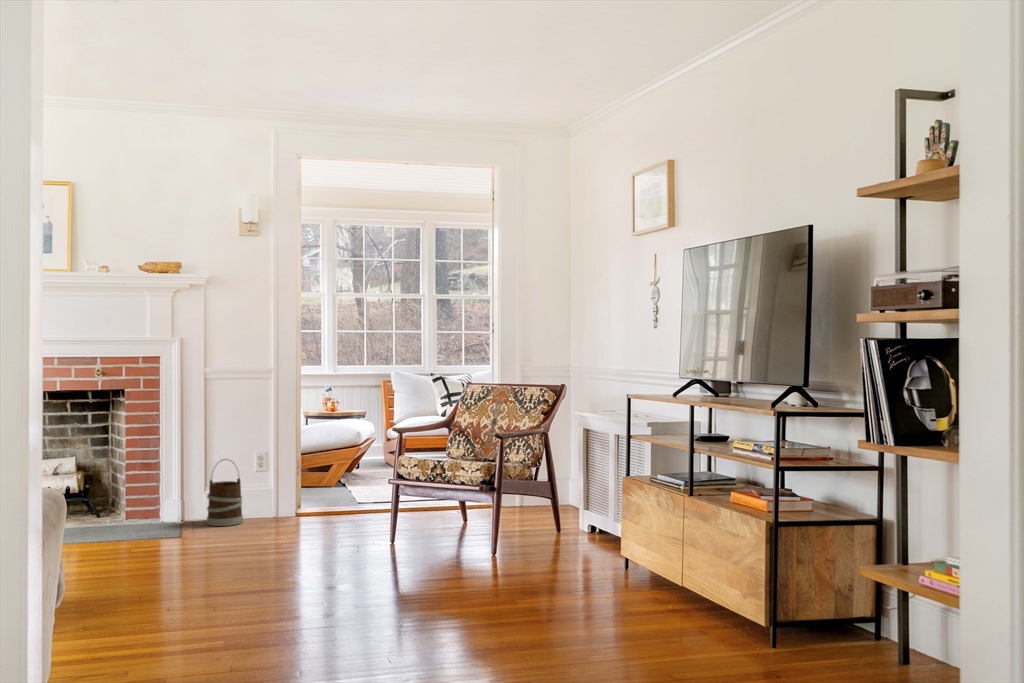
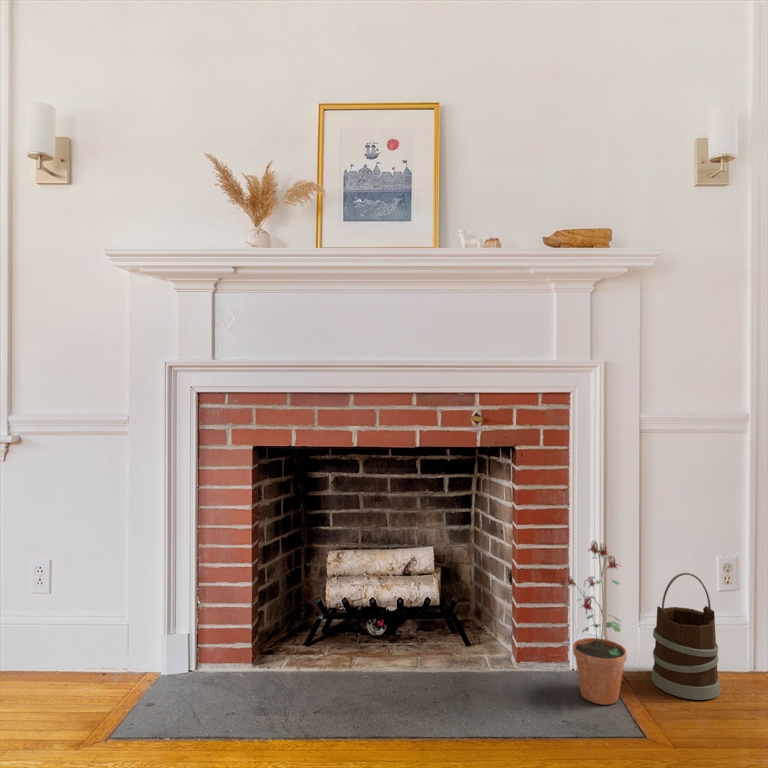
potted plant: none [149,443,184,531] -> present [560,541,627,705]

